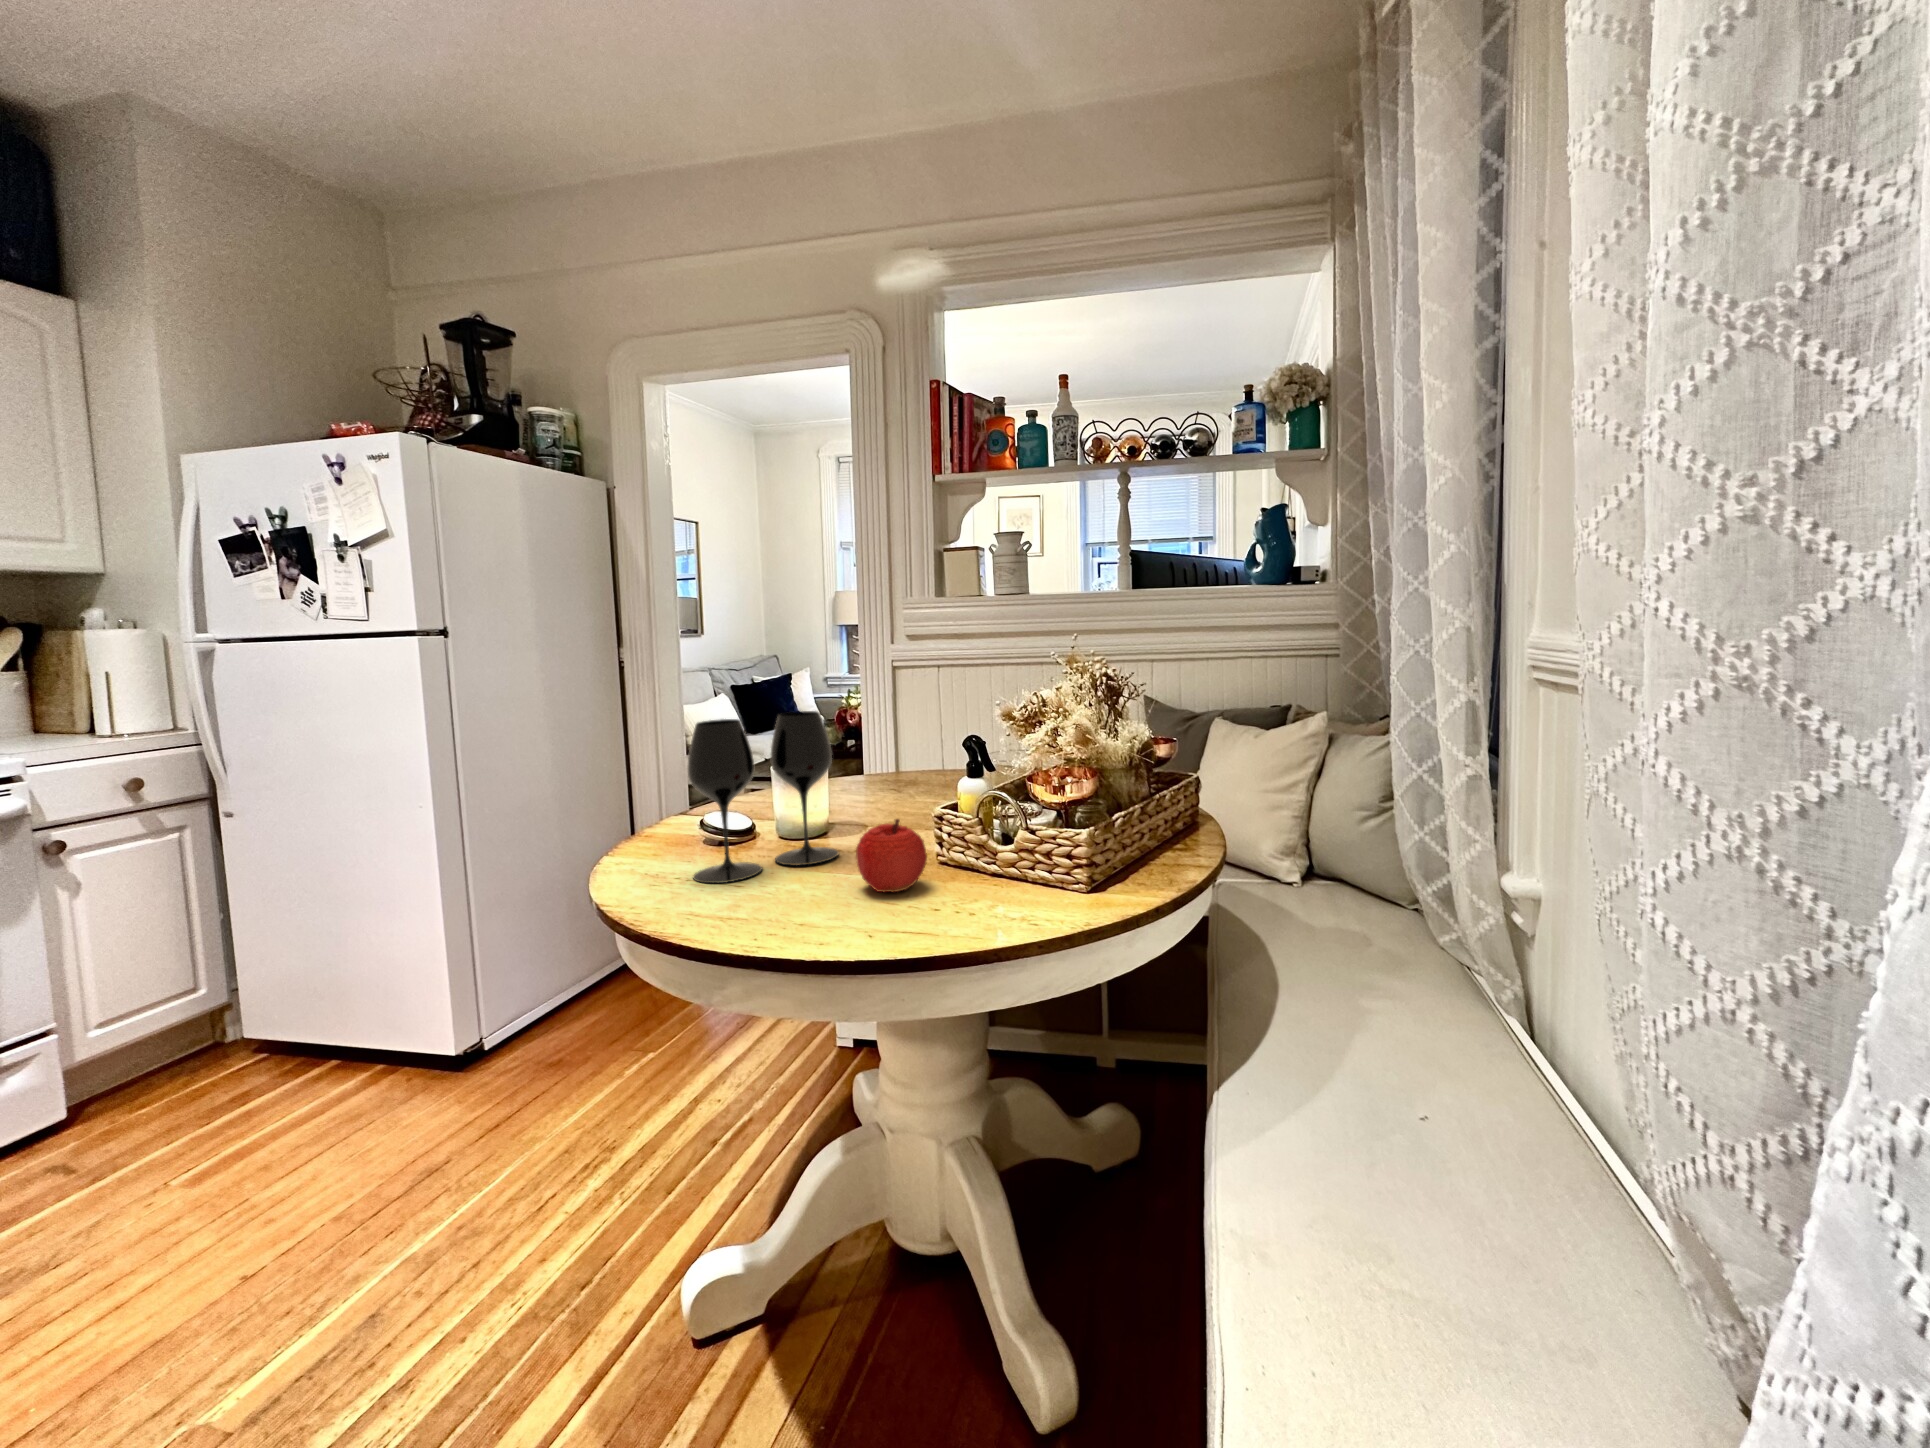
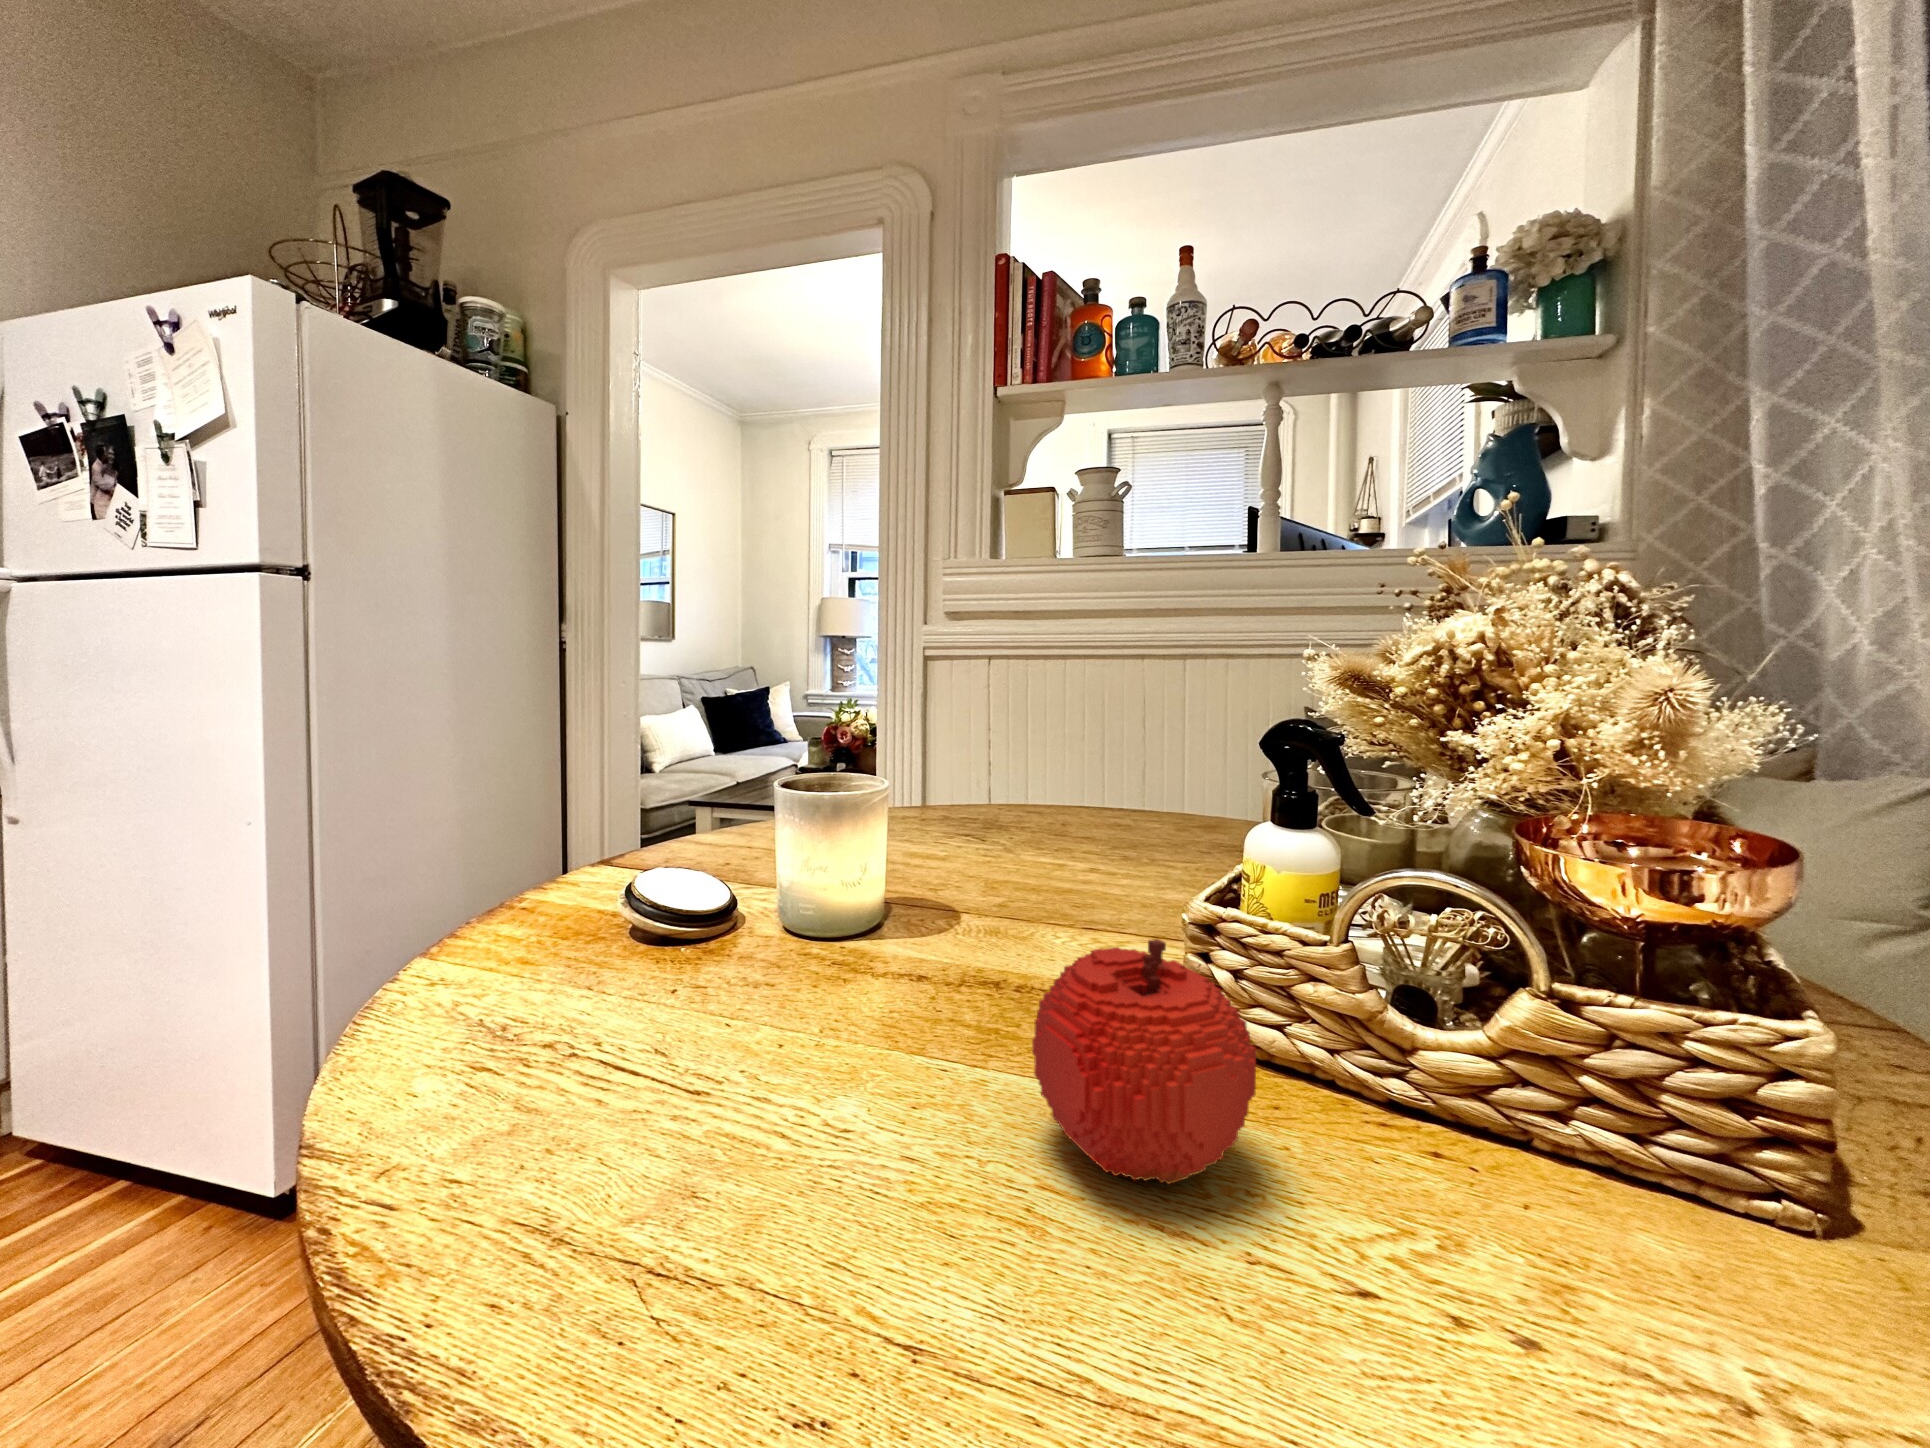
wine glass: present [688,711,839,883] -> none [572,648,928,1083]

